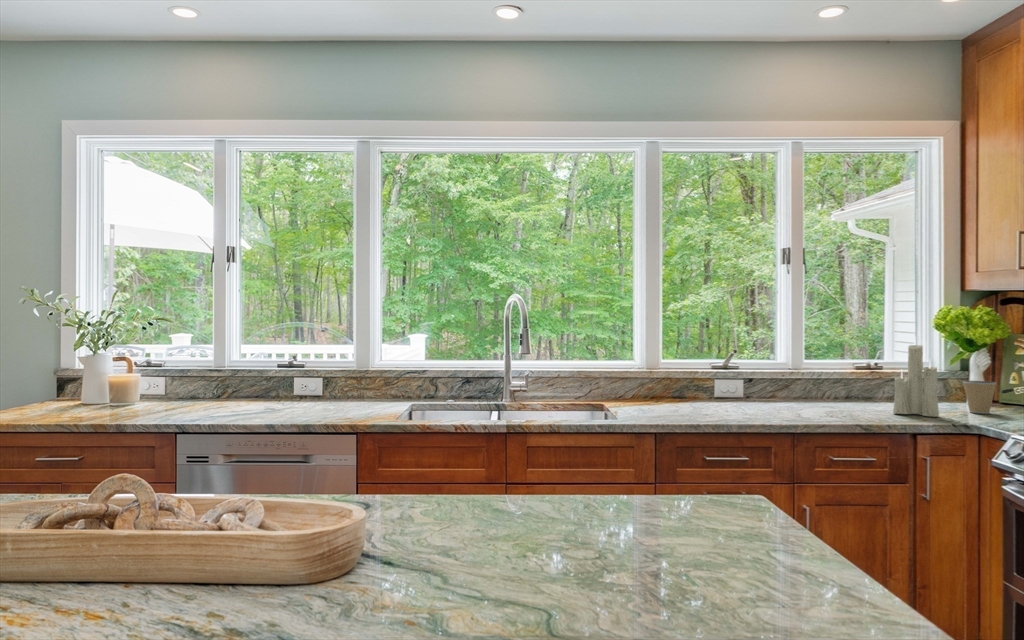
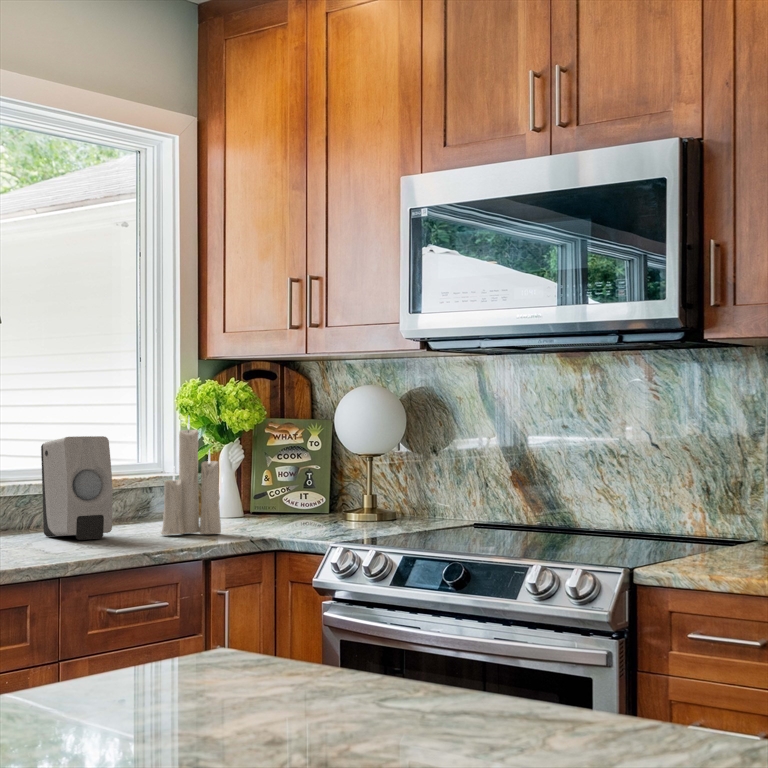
soap dispenser: none [817,348,855,411] -> present [41,436,113,540]
coffee cup: present [963,381,996,414] -> none [232,481,271,526]

